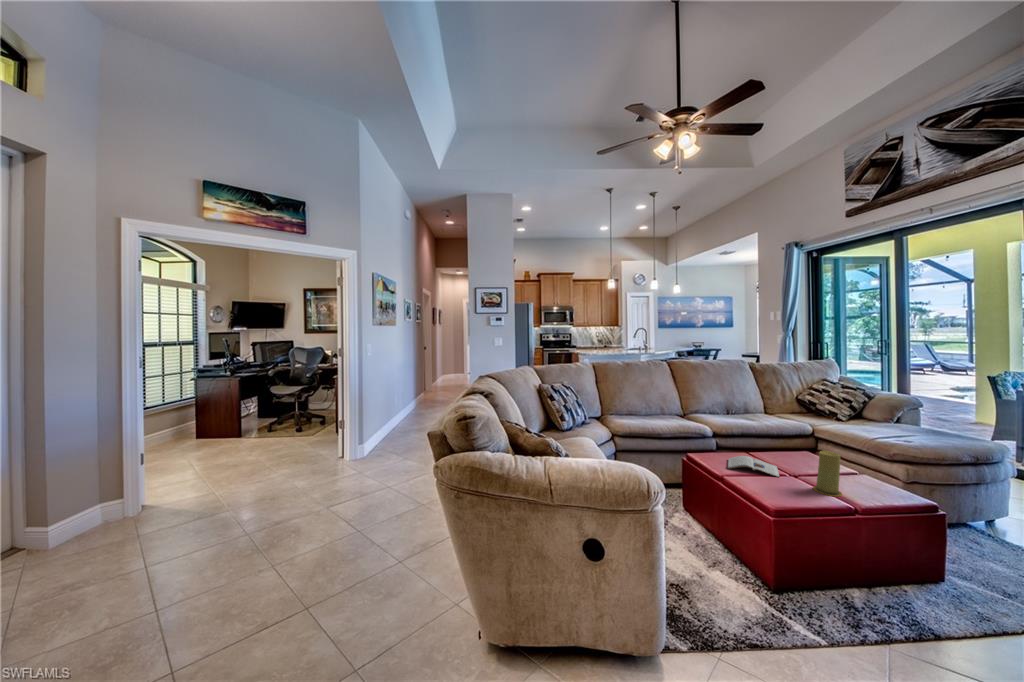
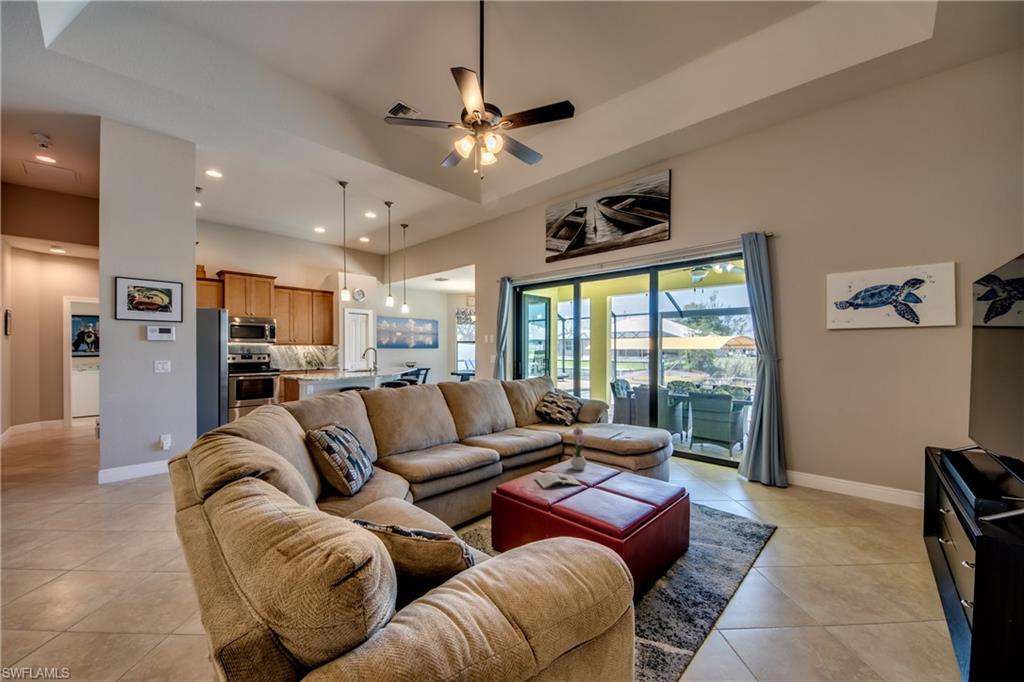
flower arrangement: none [786,408,812,466] -> present [570,424,587,470]
candle: present [813,451,842,496] -> none [607,453,627,491]

